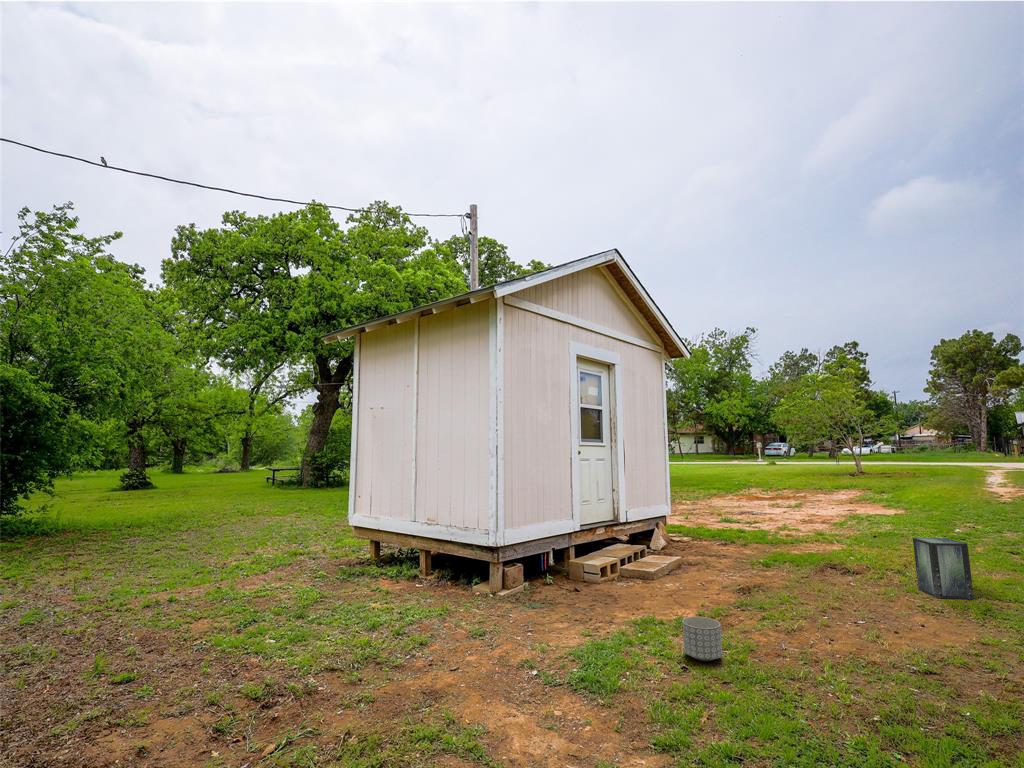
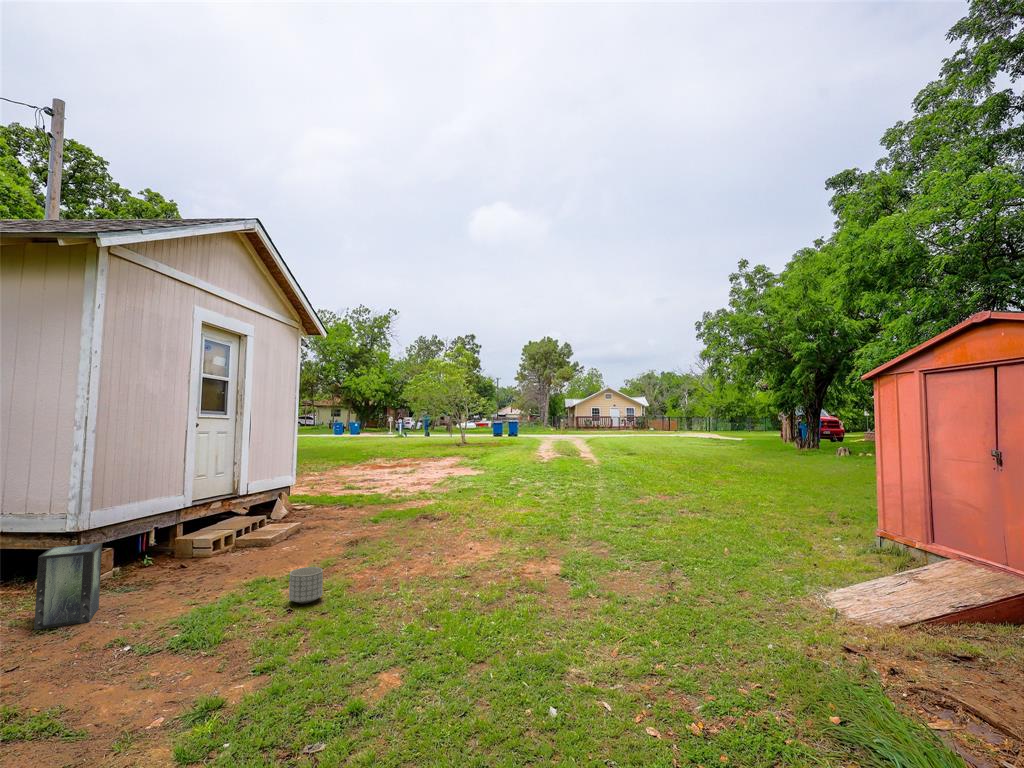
storage box: present [913,538,974,599] -> present [34,543,102,630]

